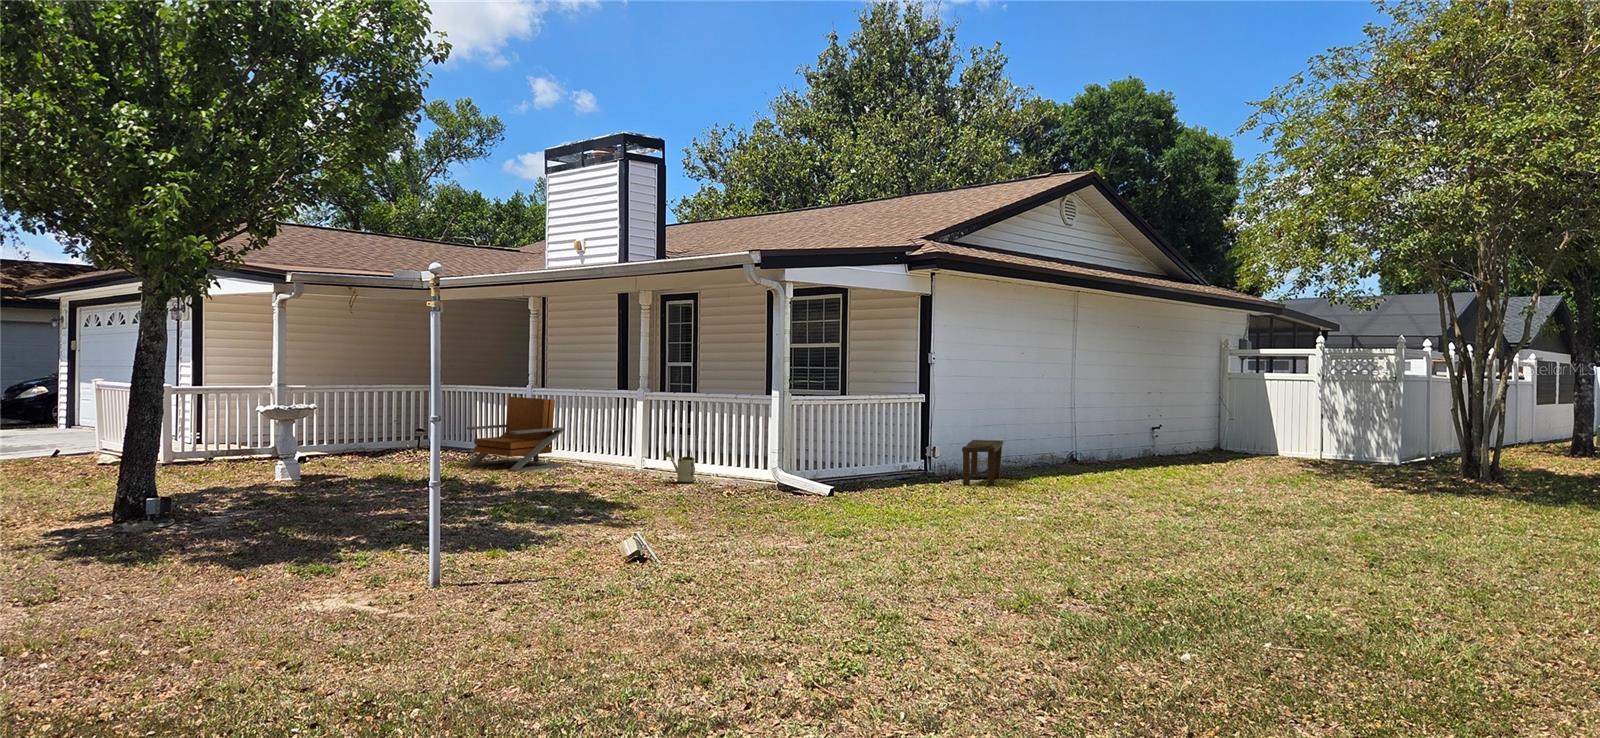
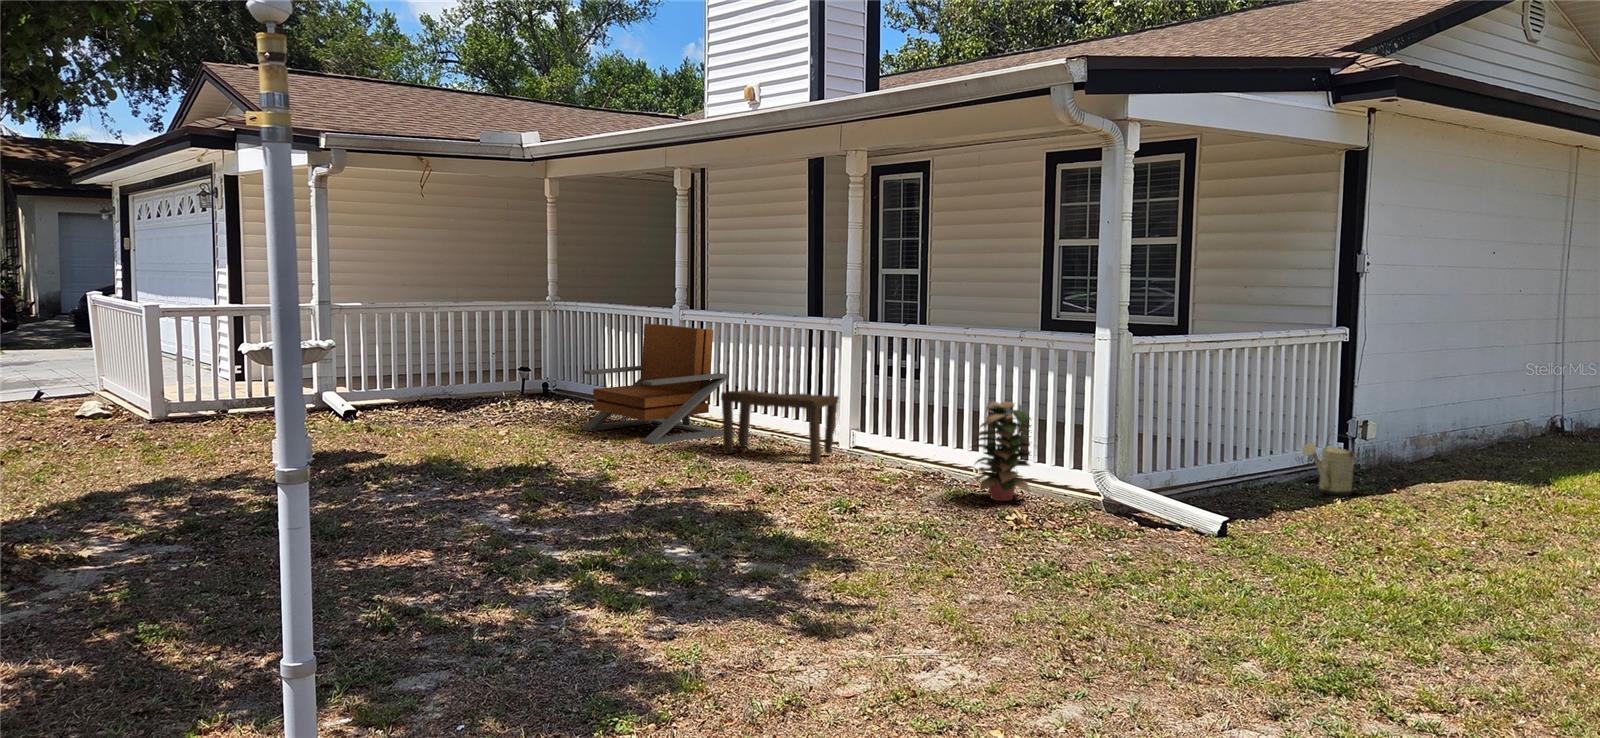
decorative plant: none [708,434,748,490] -> present [973,402,1037,501]
bench: present [962,440,1003,486] -> present [721,390,839,464]
watering can: present [665,451,695,484] -> present [1302,434,1355,496]

